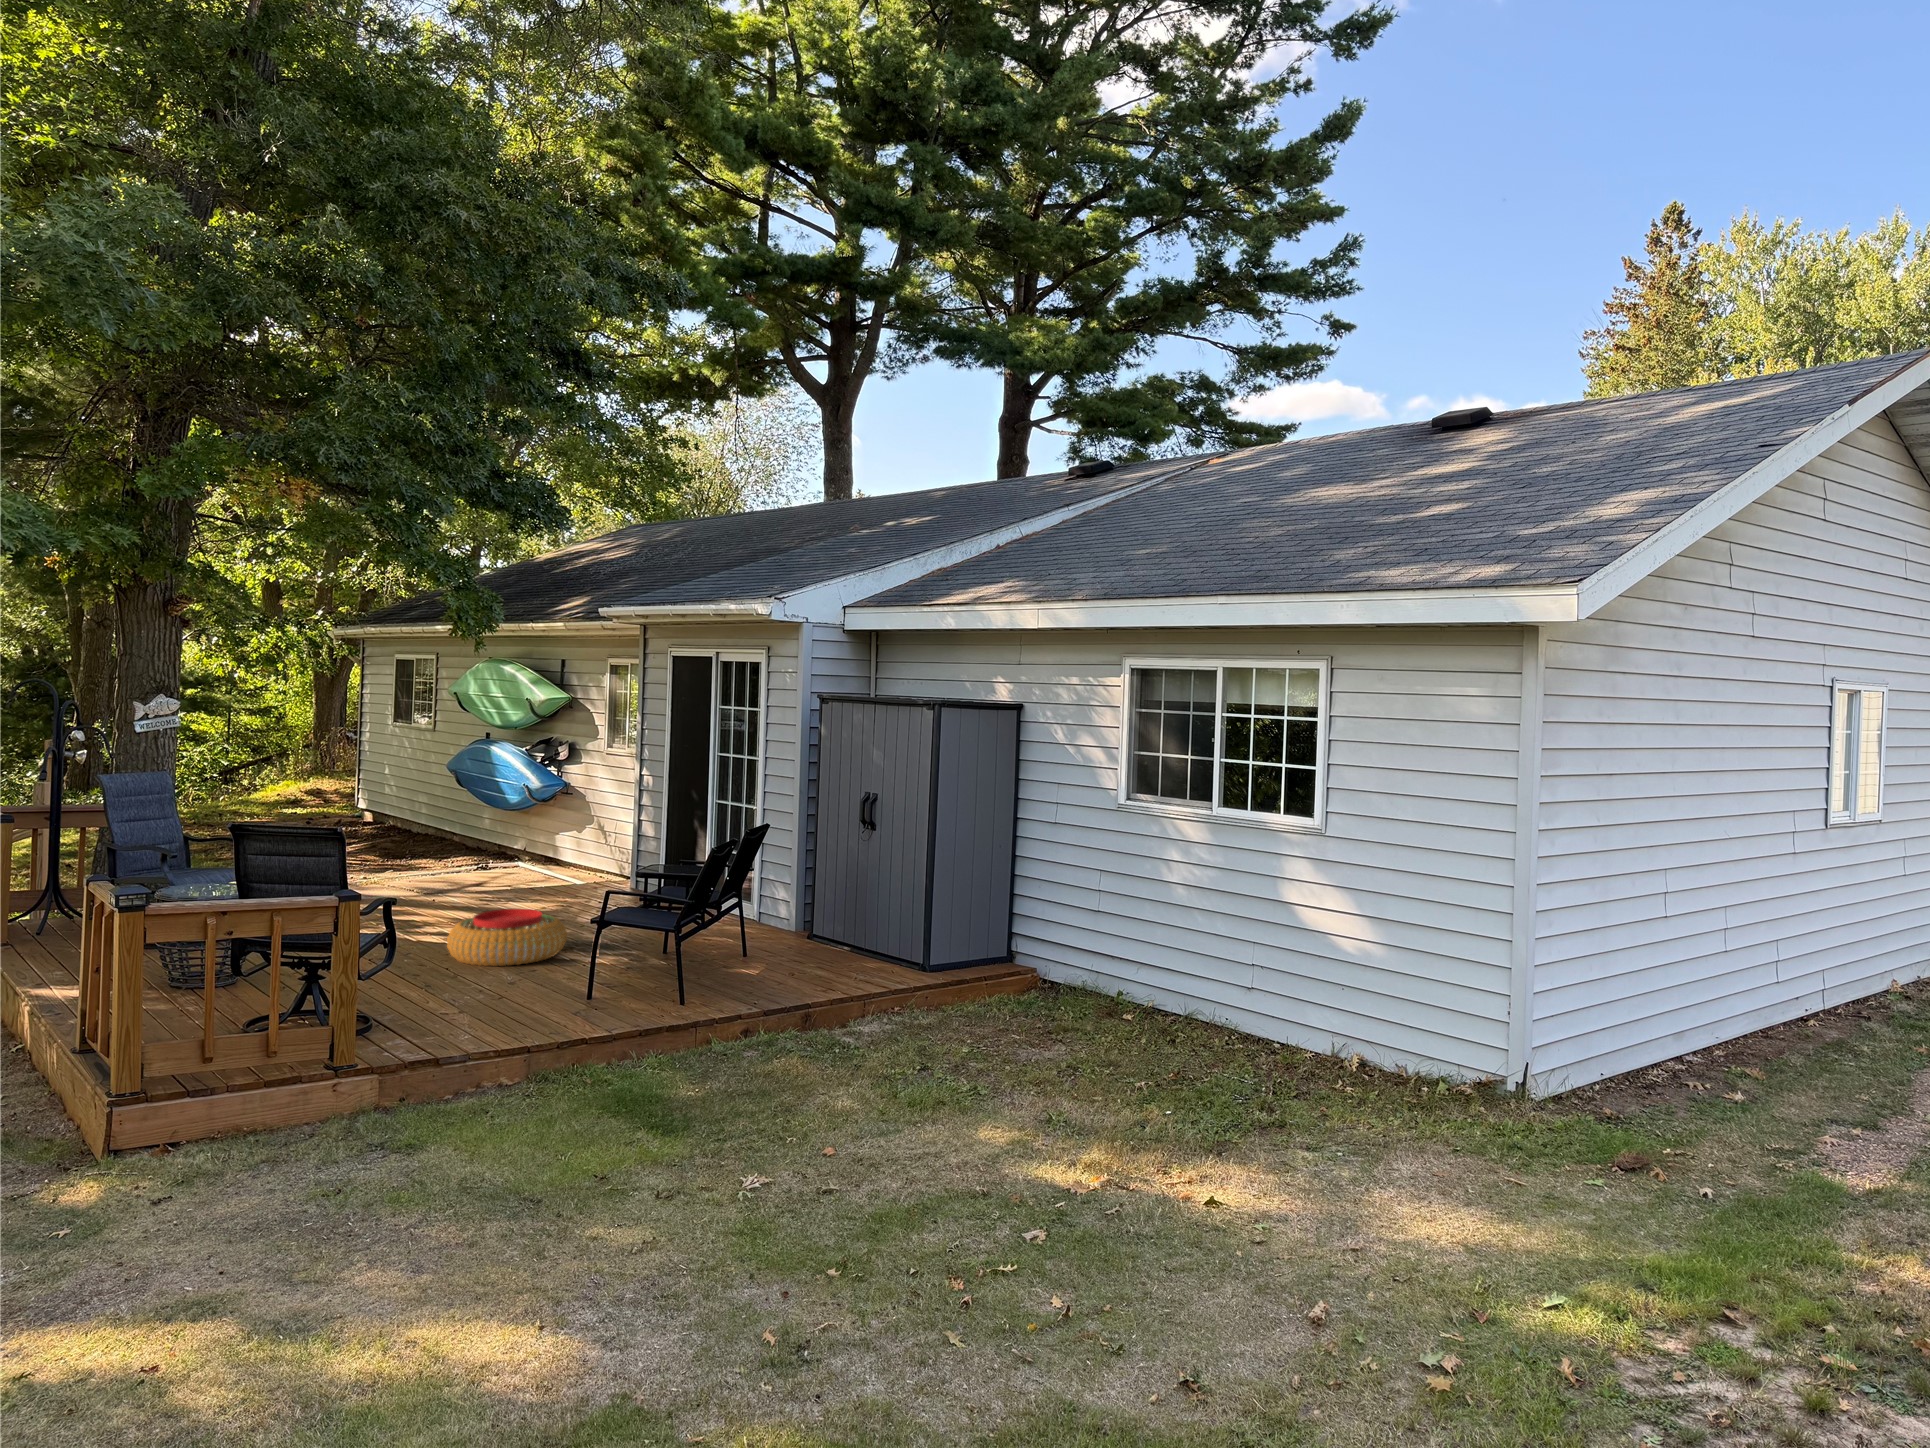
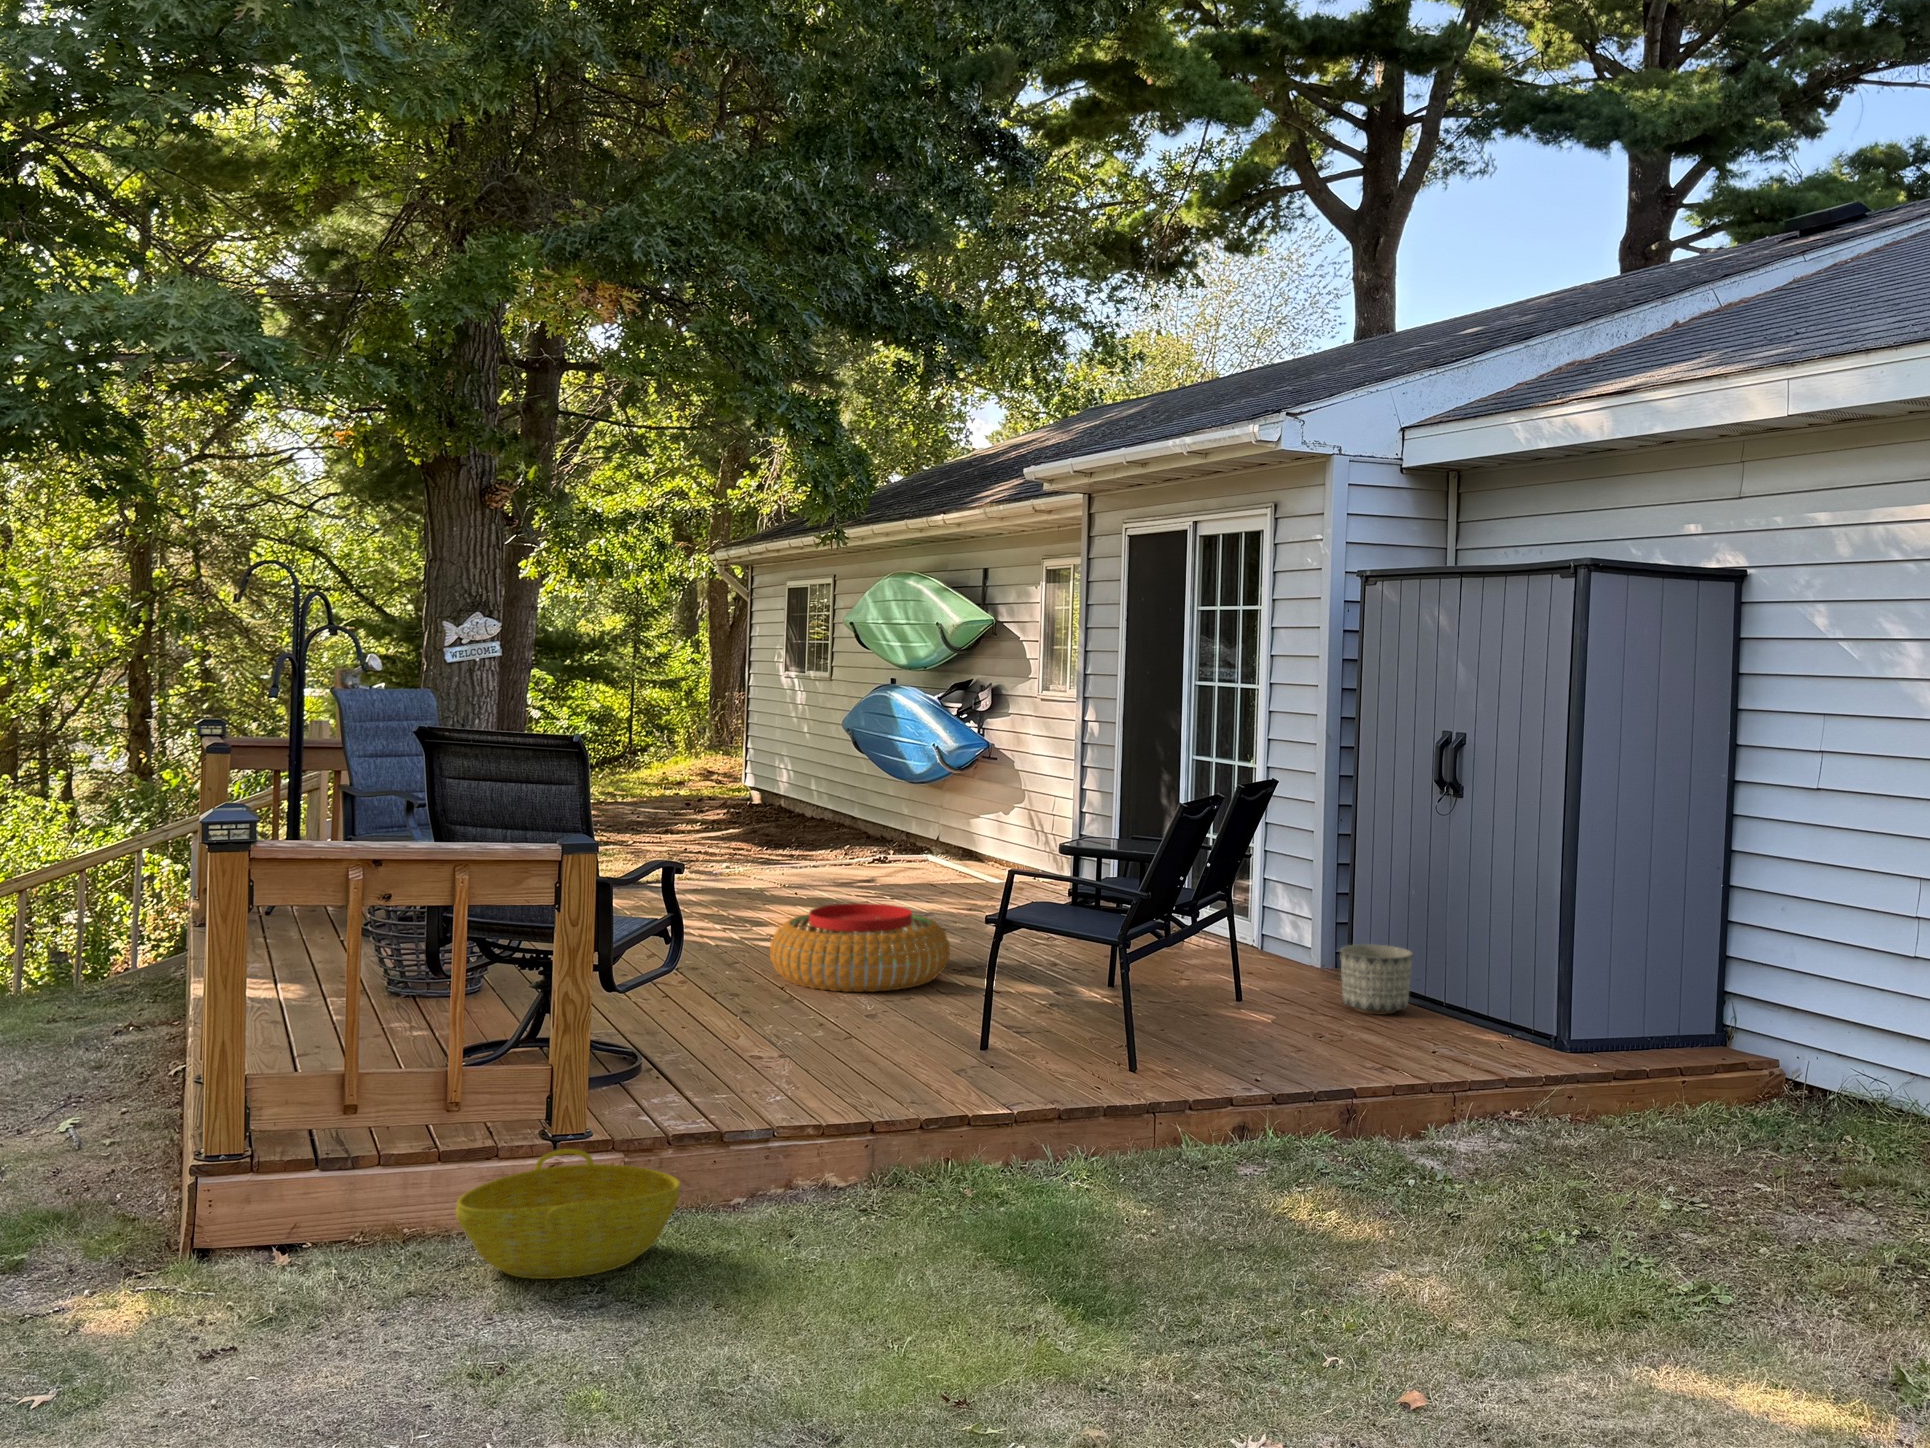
planter: none [805,915,845,955] -> present [1340,944,1412,1015]
basket: none [321,1066,448,1135] -> present [456,1149,680,1279]

